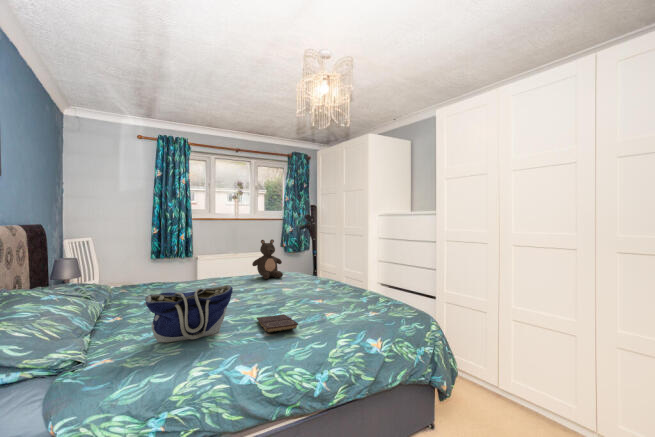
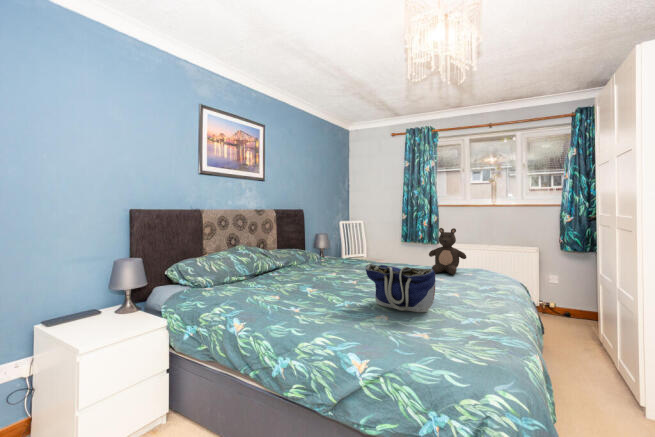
tote bag: present [144,285,233,342] -> present [365,264,435,312]
book: present [257,314,298,332] -> none [280,295,333,311]

